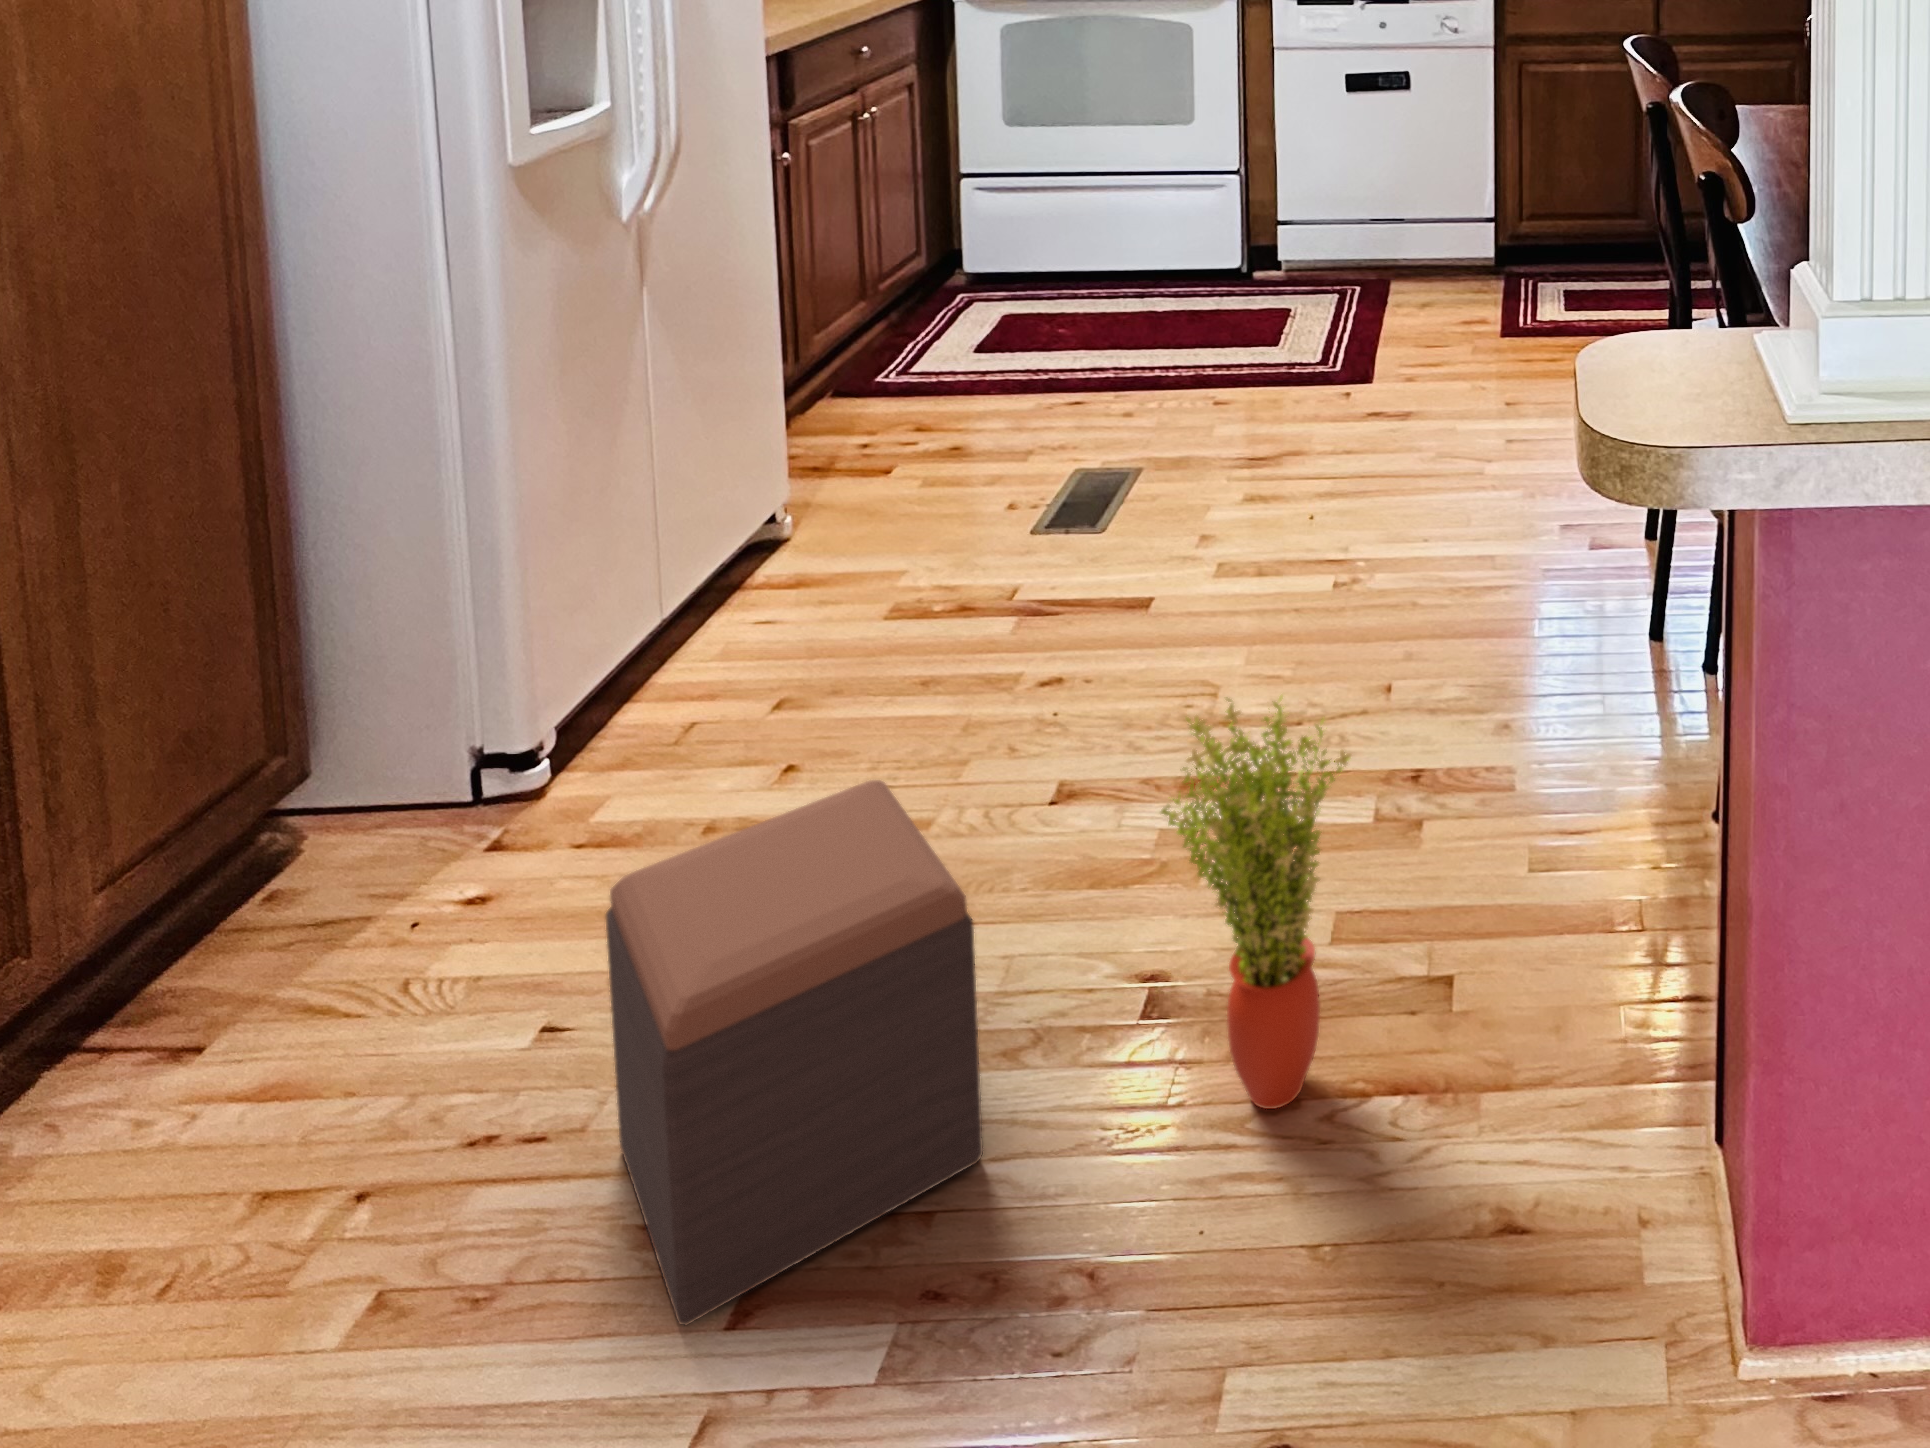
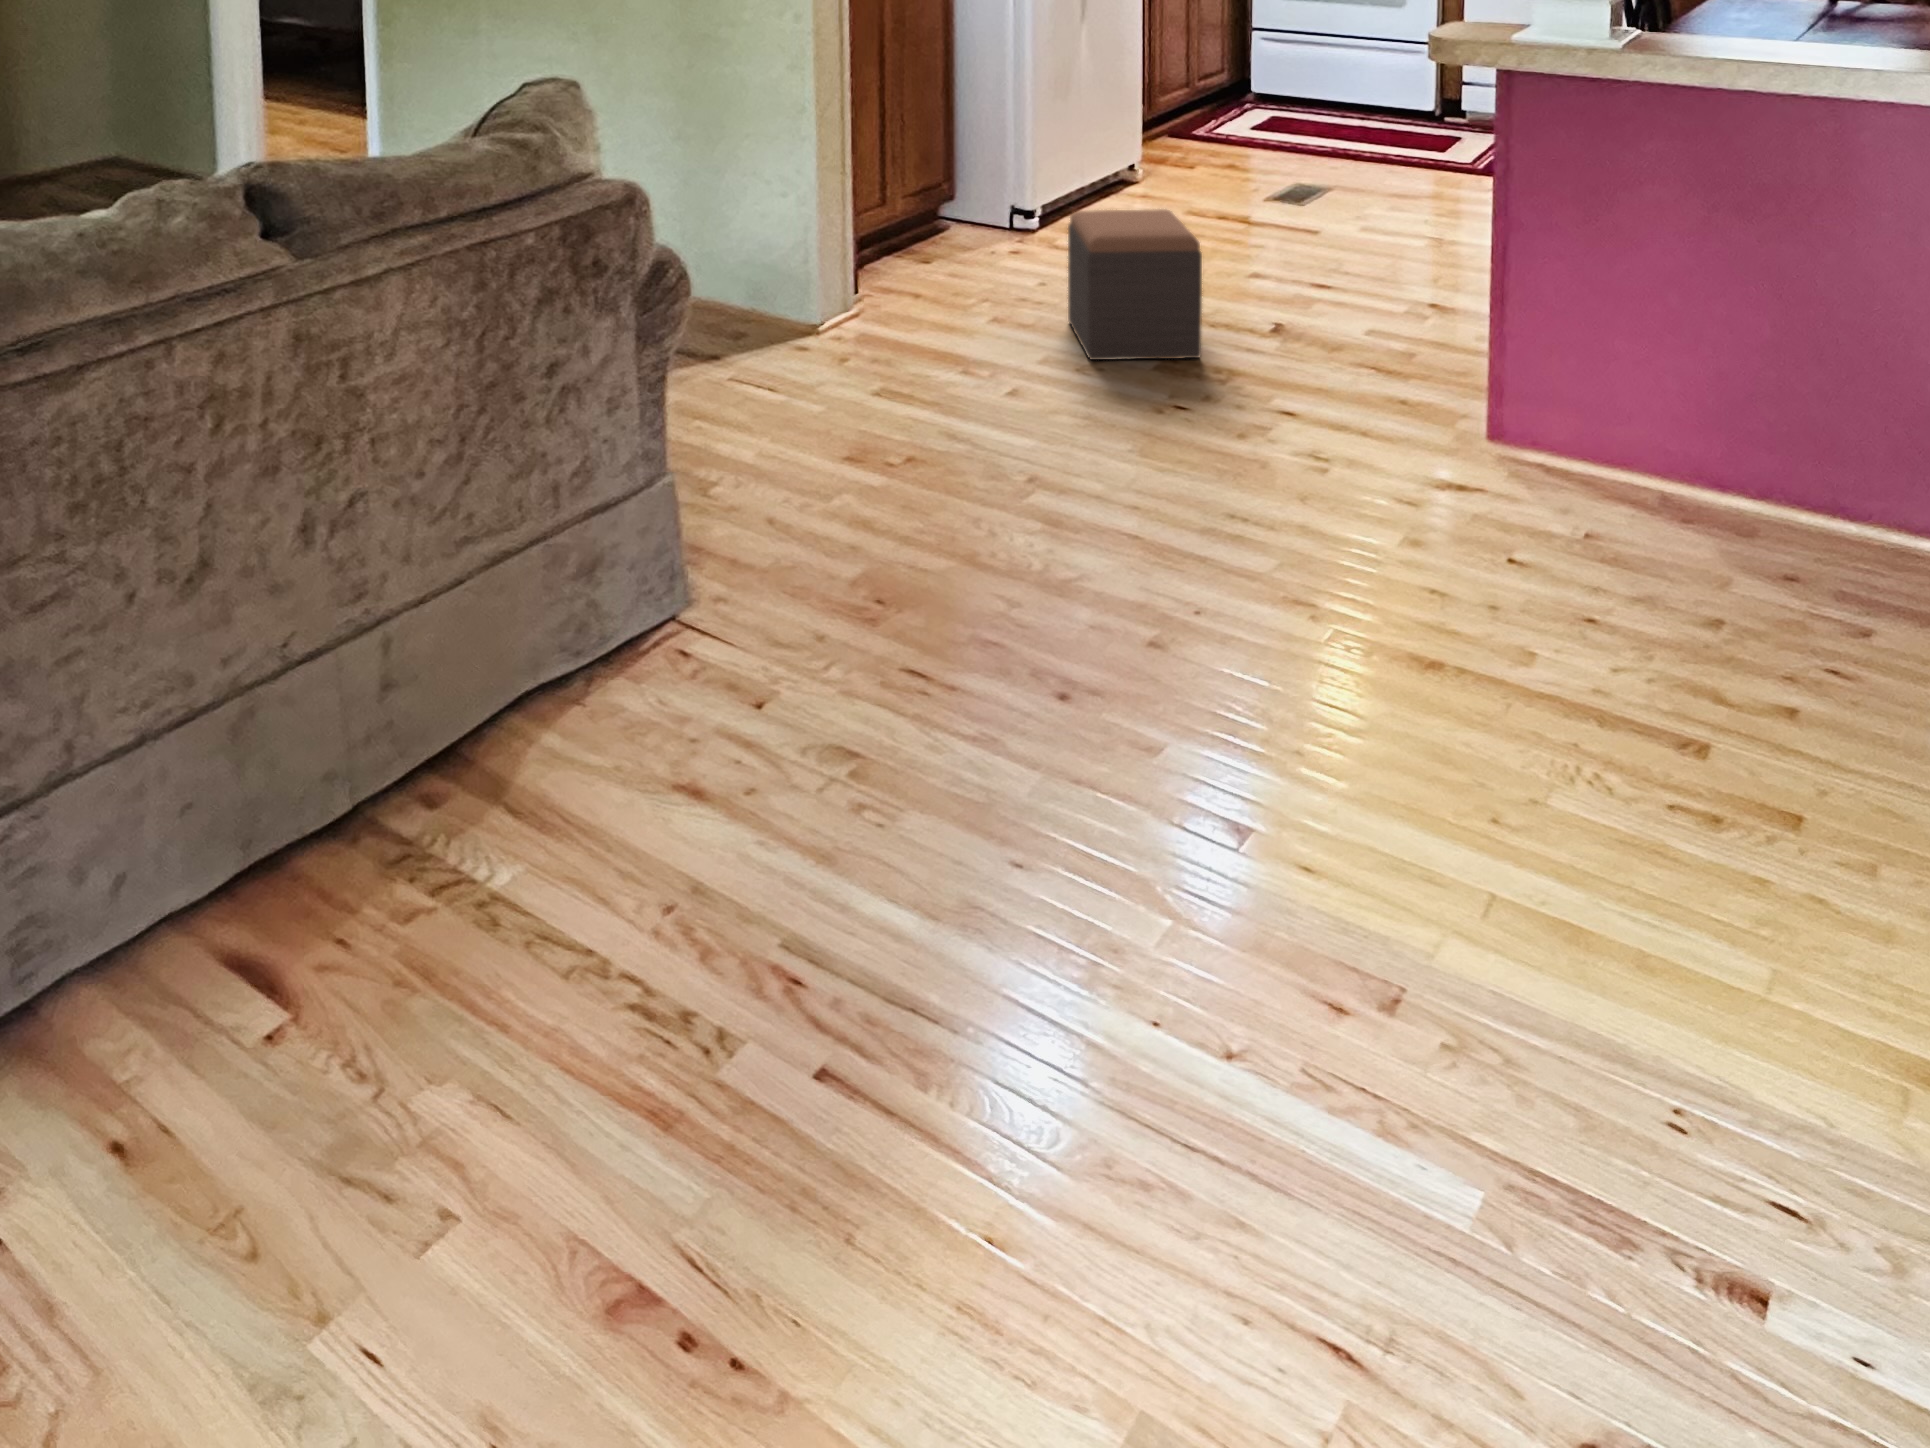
potted plant: present [1161,696,1351,1109] -> none [1280,188,1370,380]

